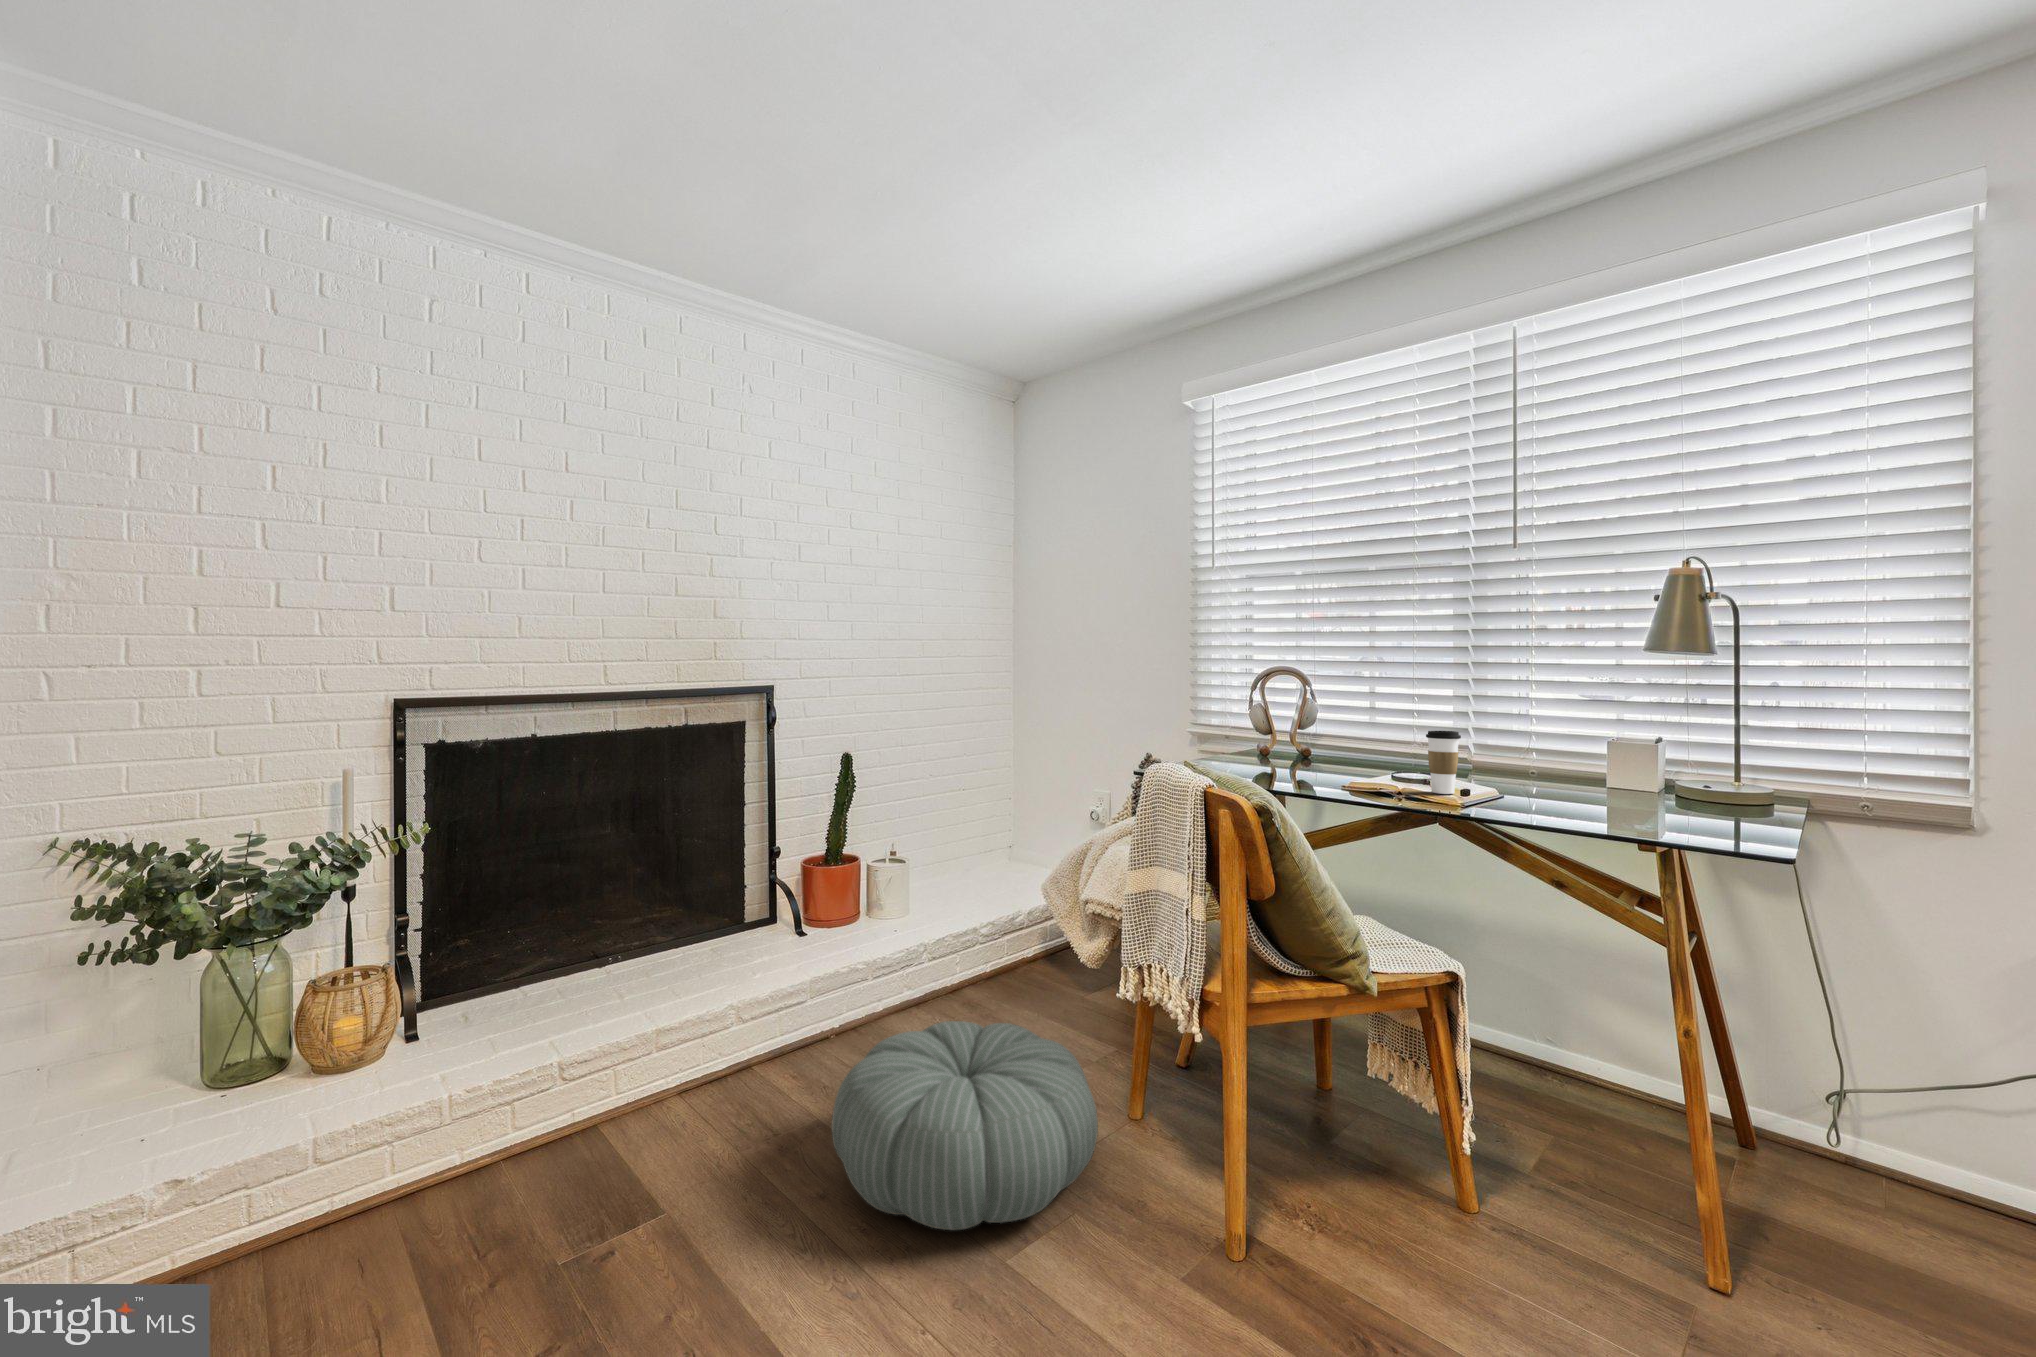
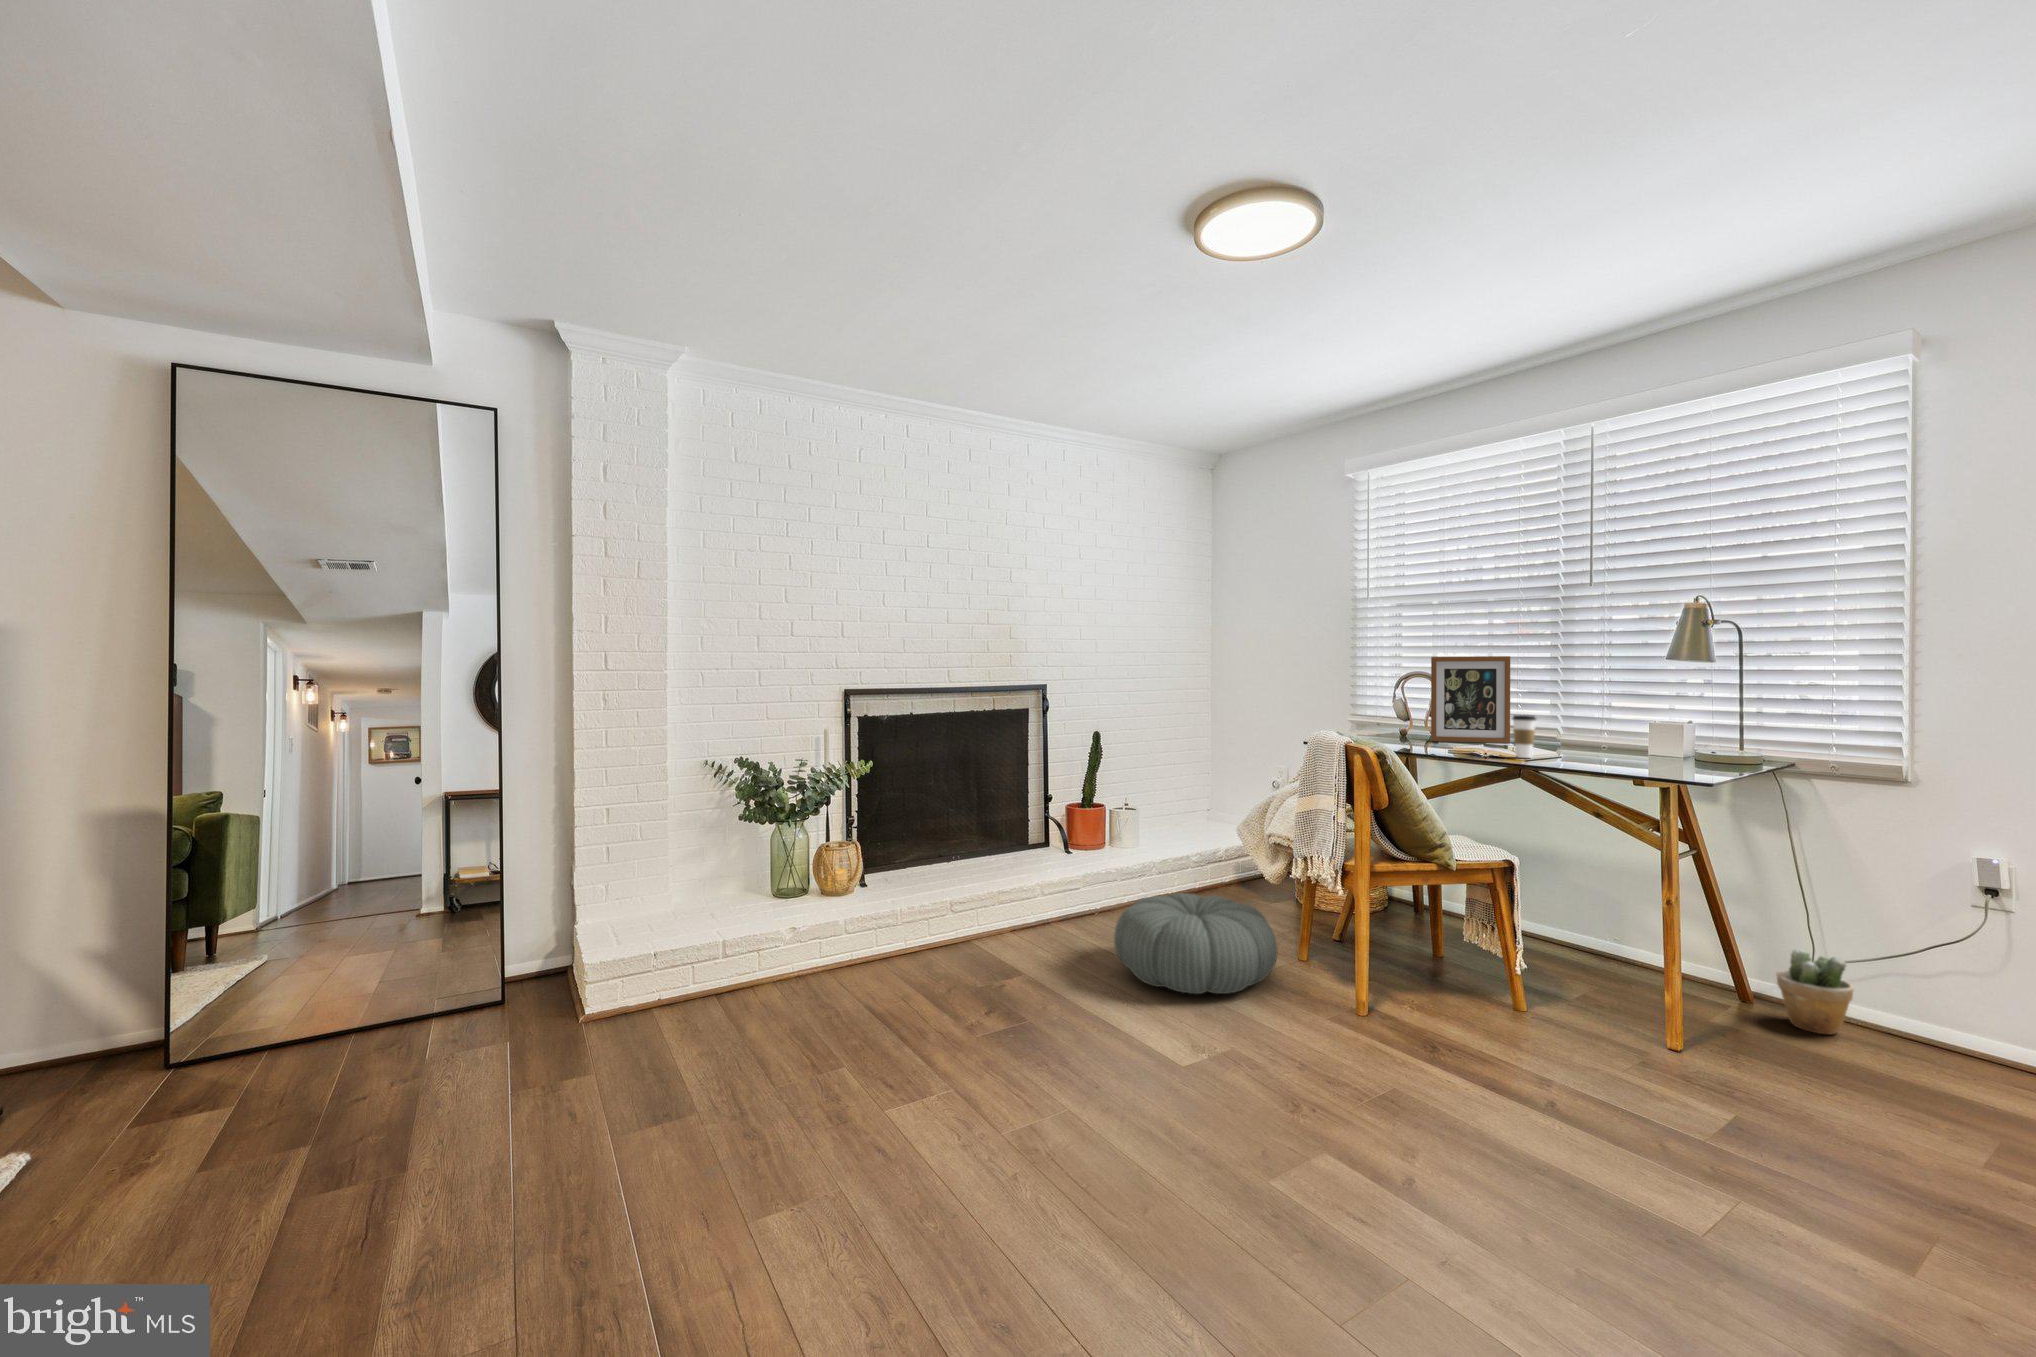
picture frame: none [1301,646,1403,765] -> present [1431,656,1510,743]
potted plant: none [1799,1074,1914,1205] -> present [1776,949,1854,1035]

